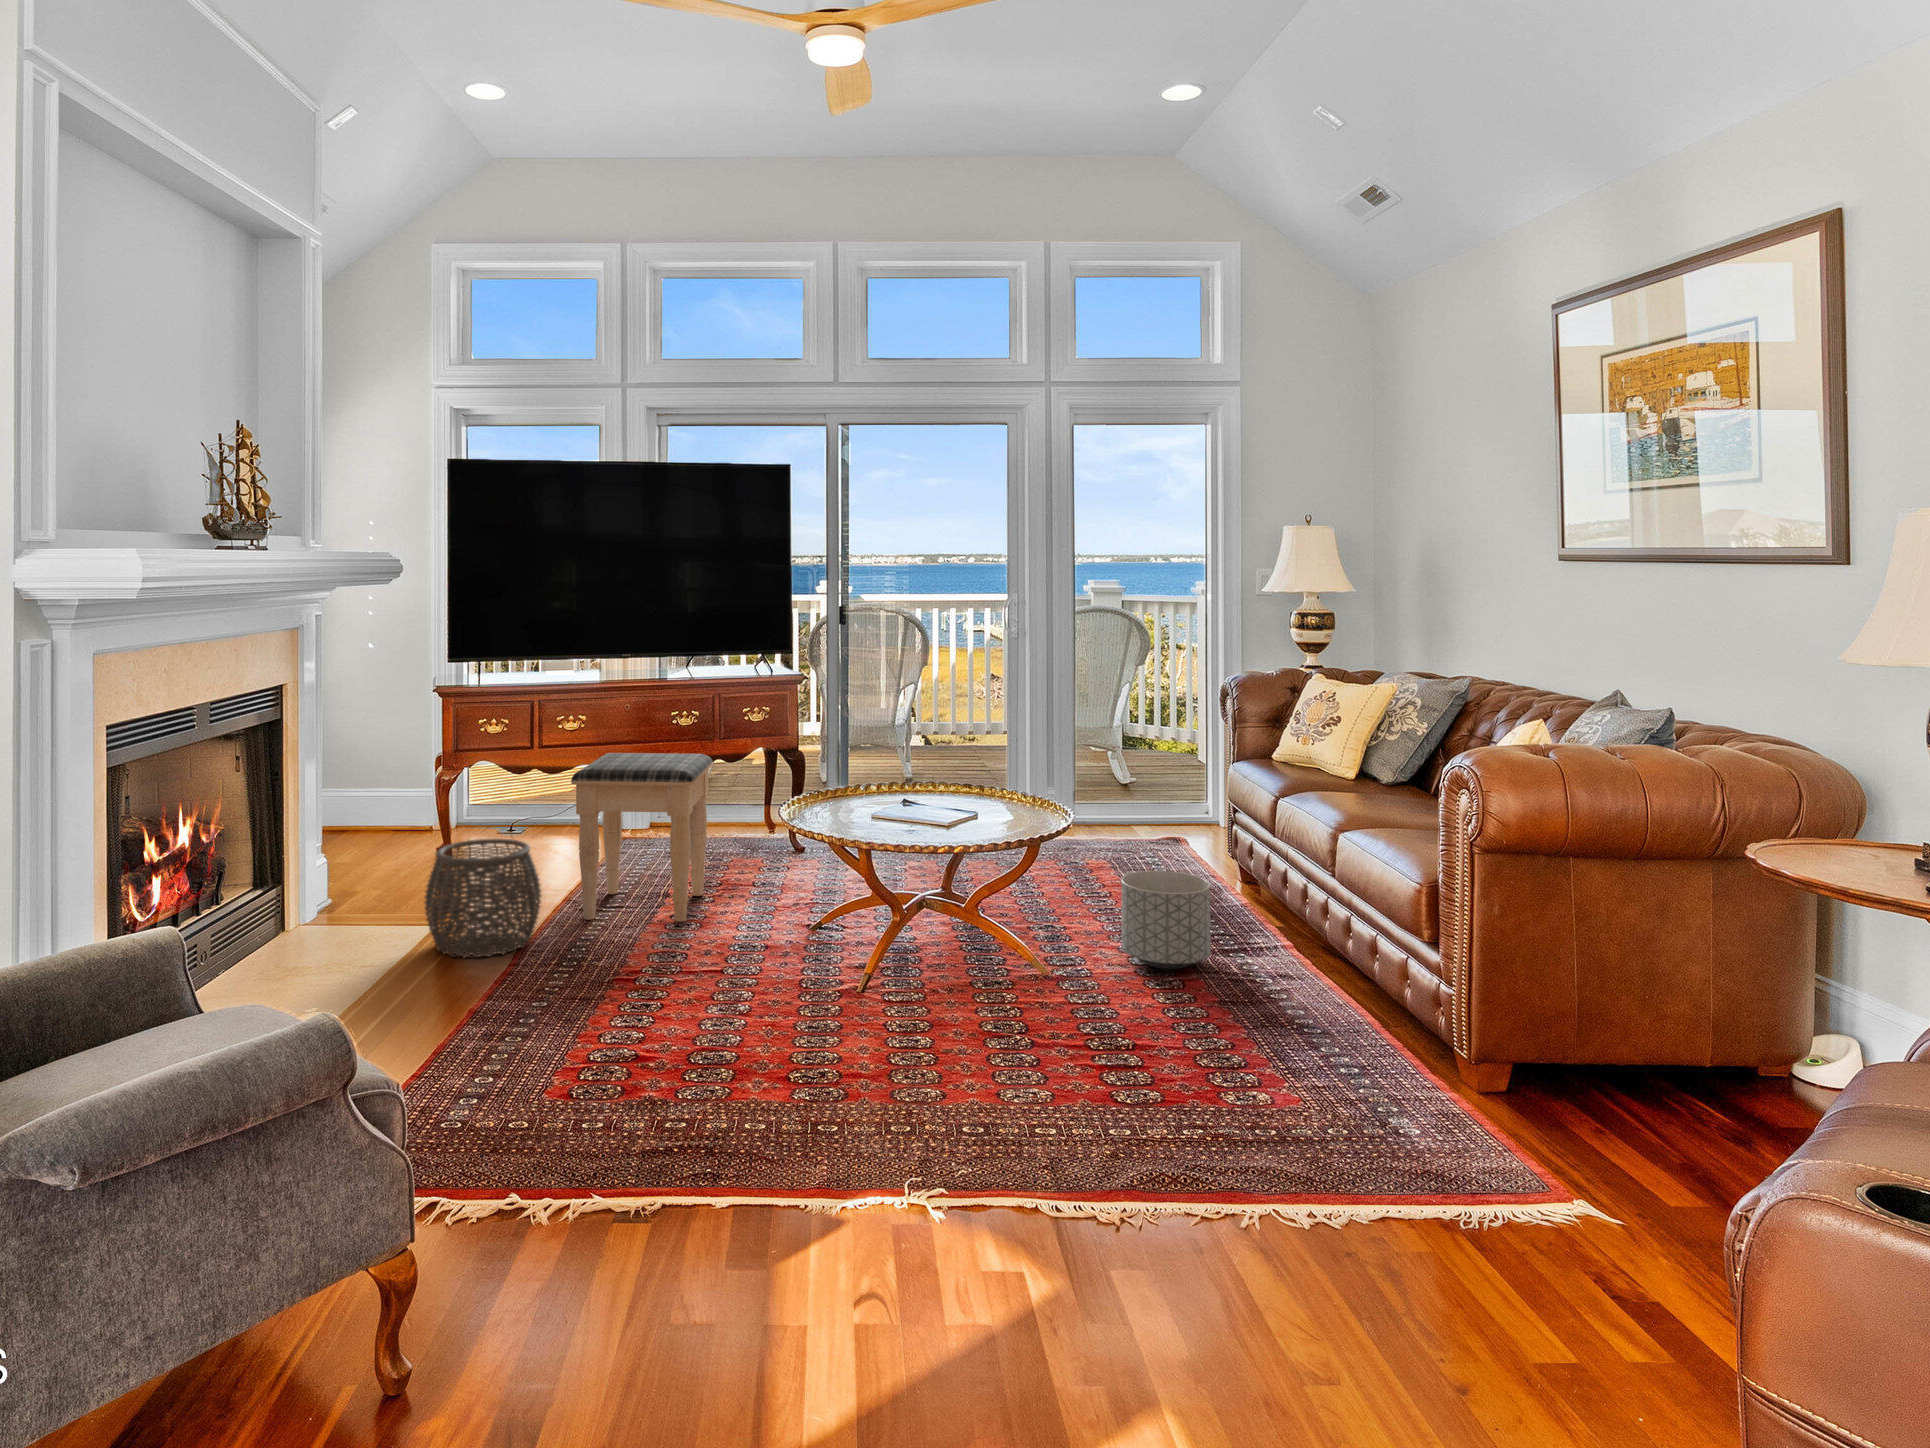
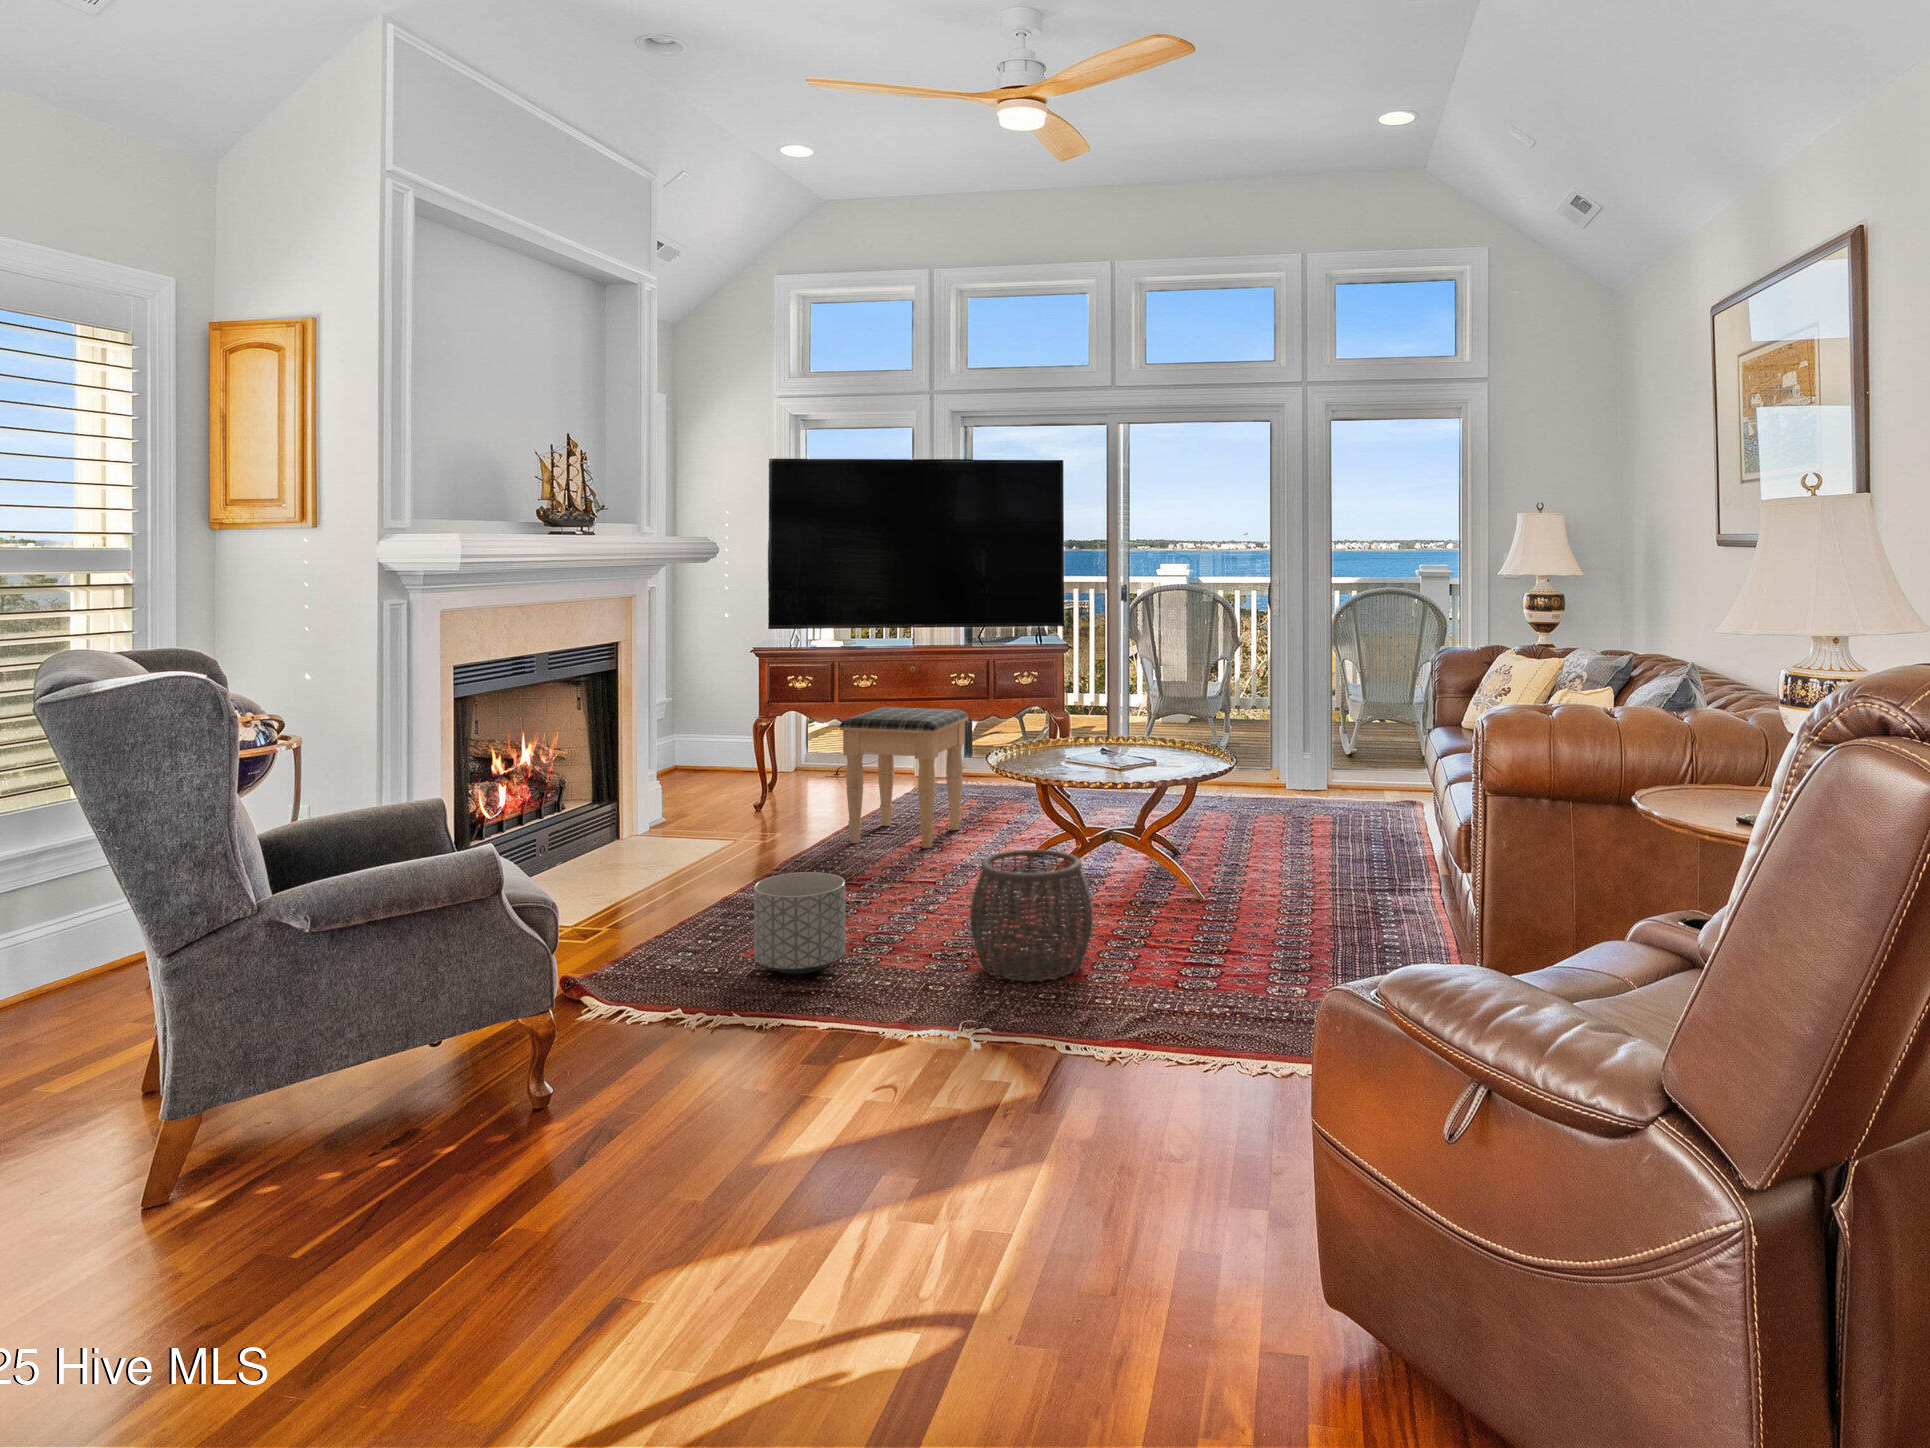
woven basket: present [424,838,541,958] -> present [969,850,1094,982]
planter: present [1121,871,1210,969] -> present [754,872,845,974]

